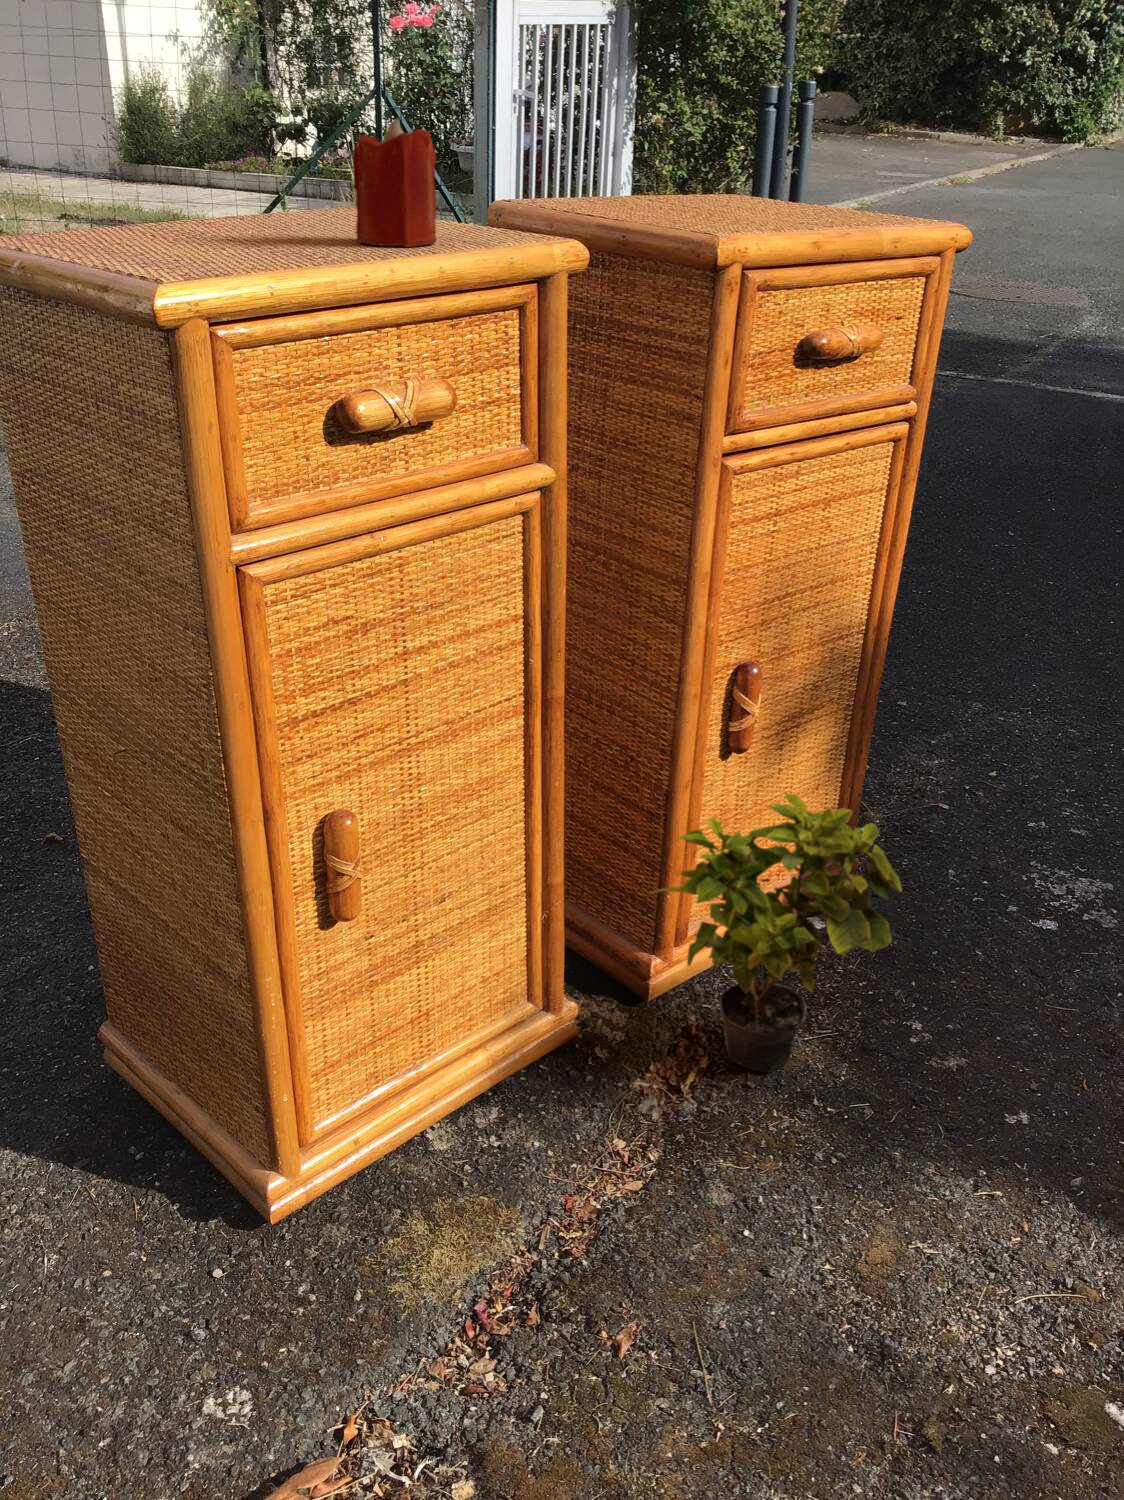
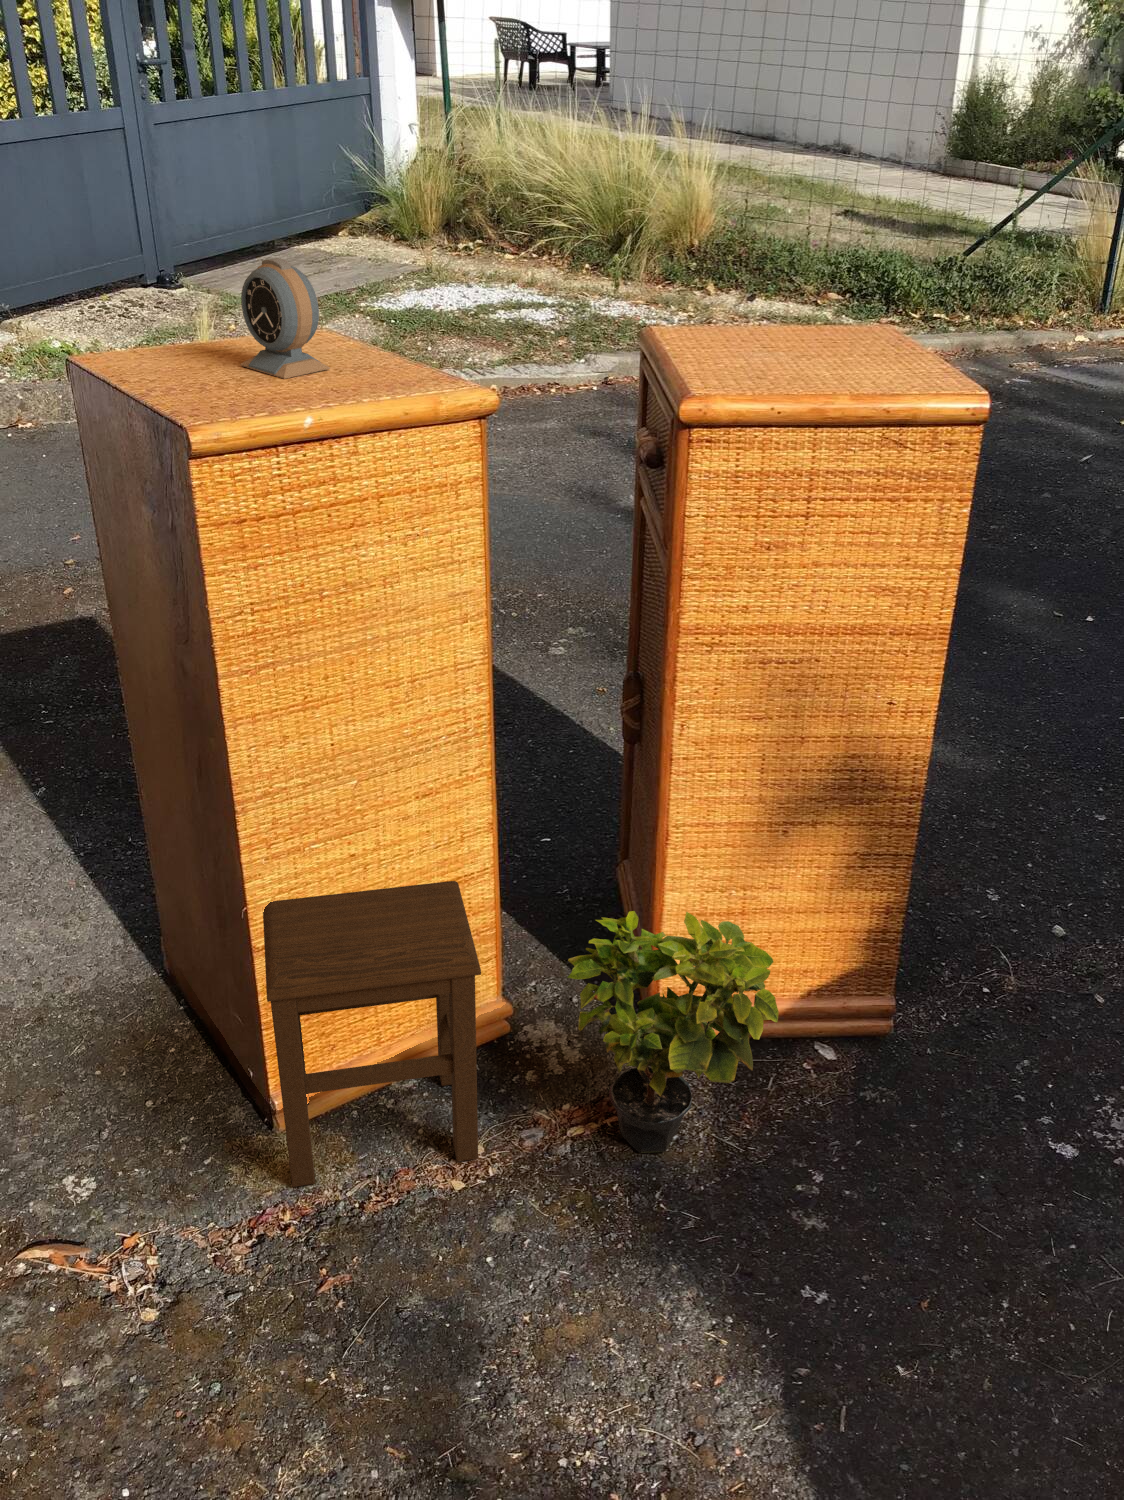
alarm clock: none [174,91,295,248] -> present [240,258,330,379]
candle: present [353,119,436,247] -> none [352,290,418,391]
stool: none [353,845,657,1272] -> present [263,881,481,1187]

